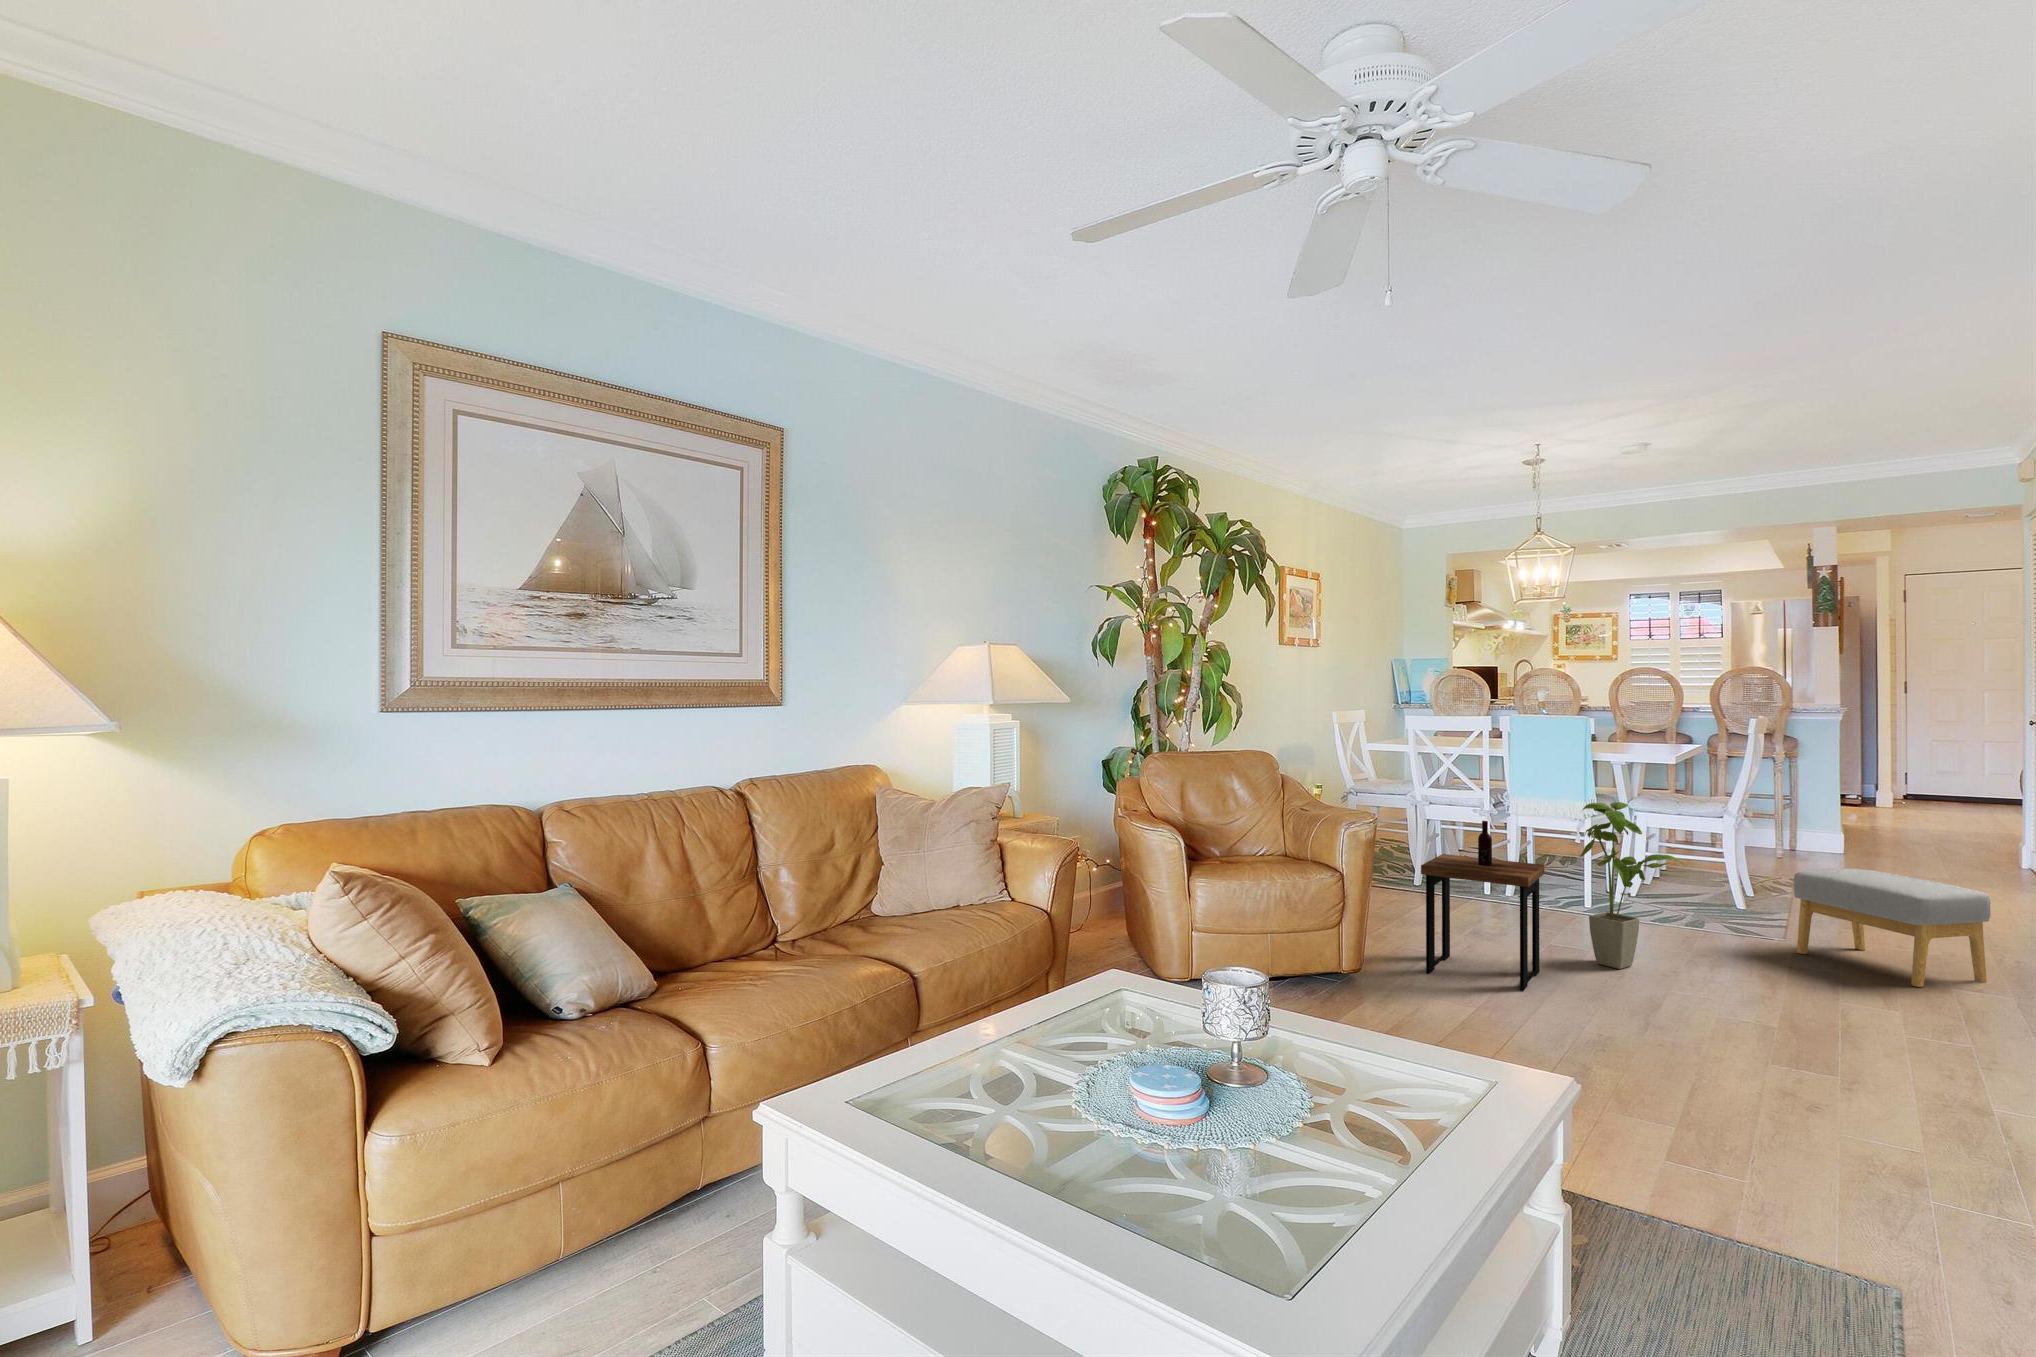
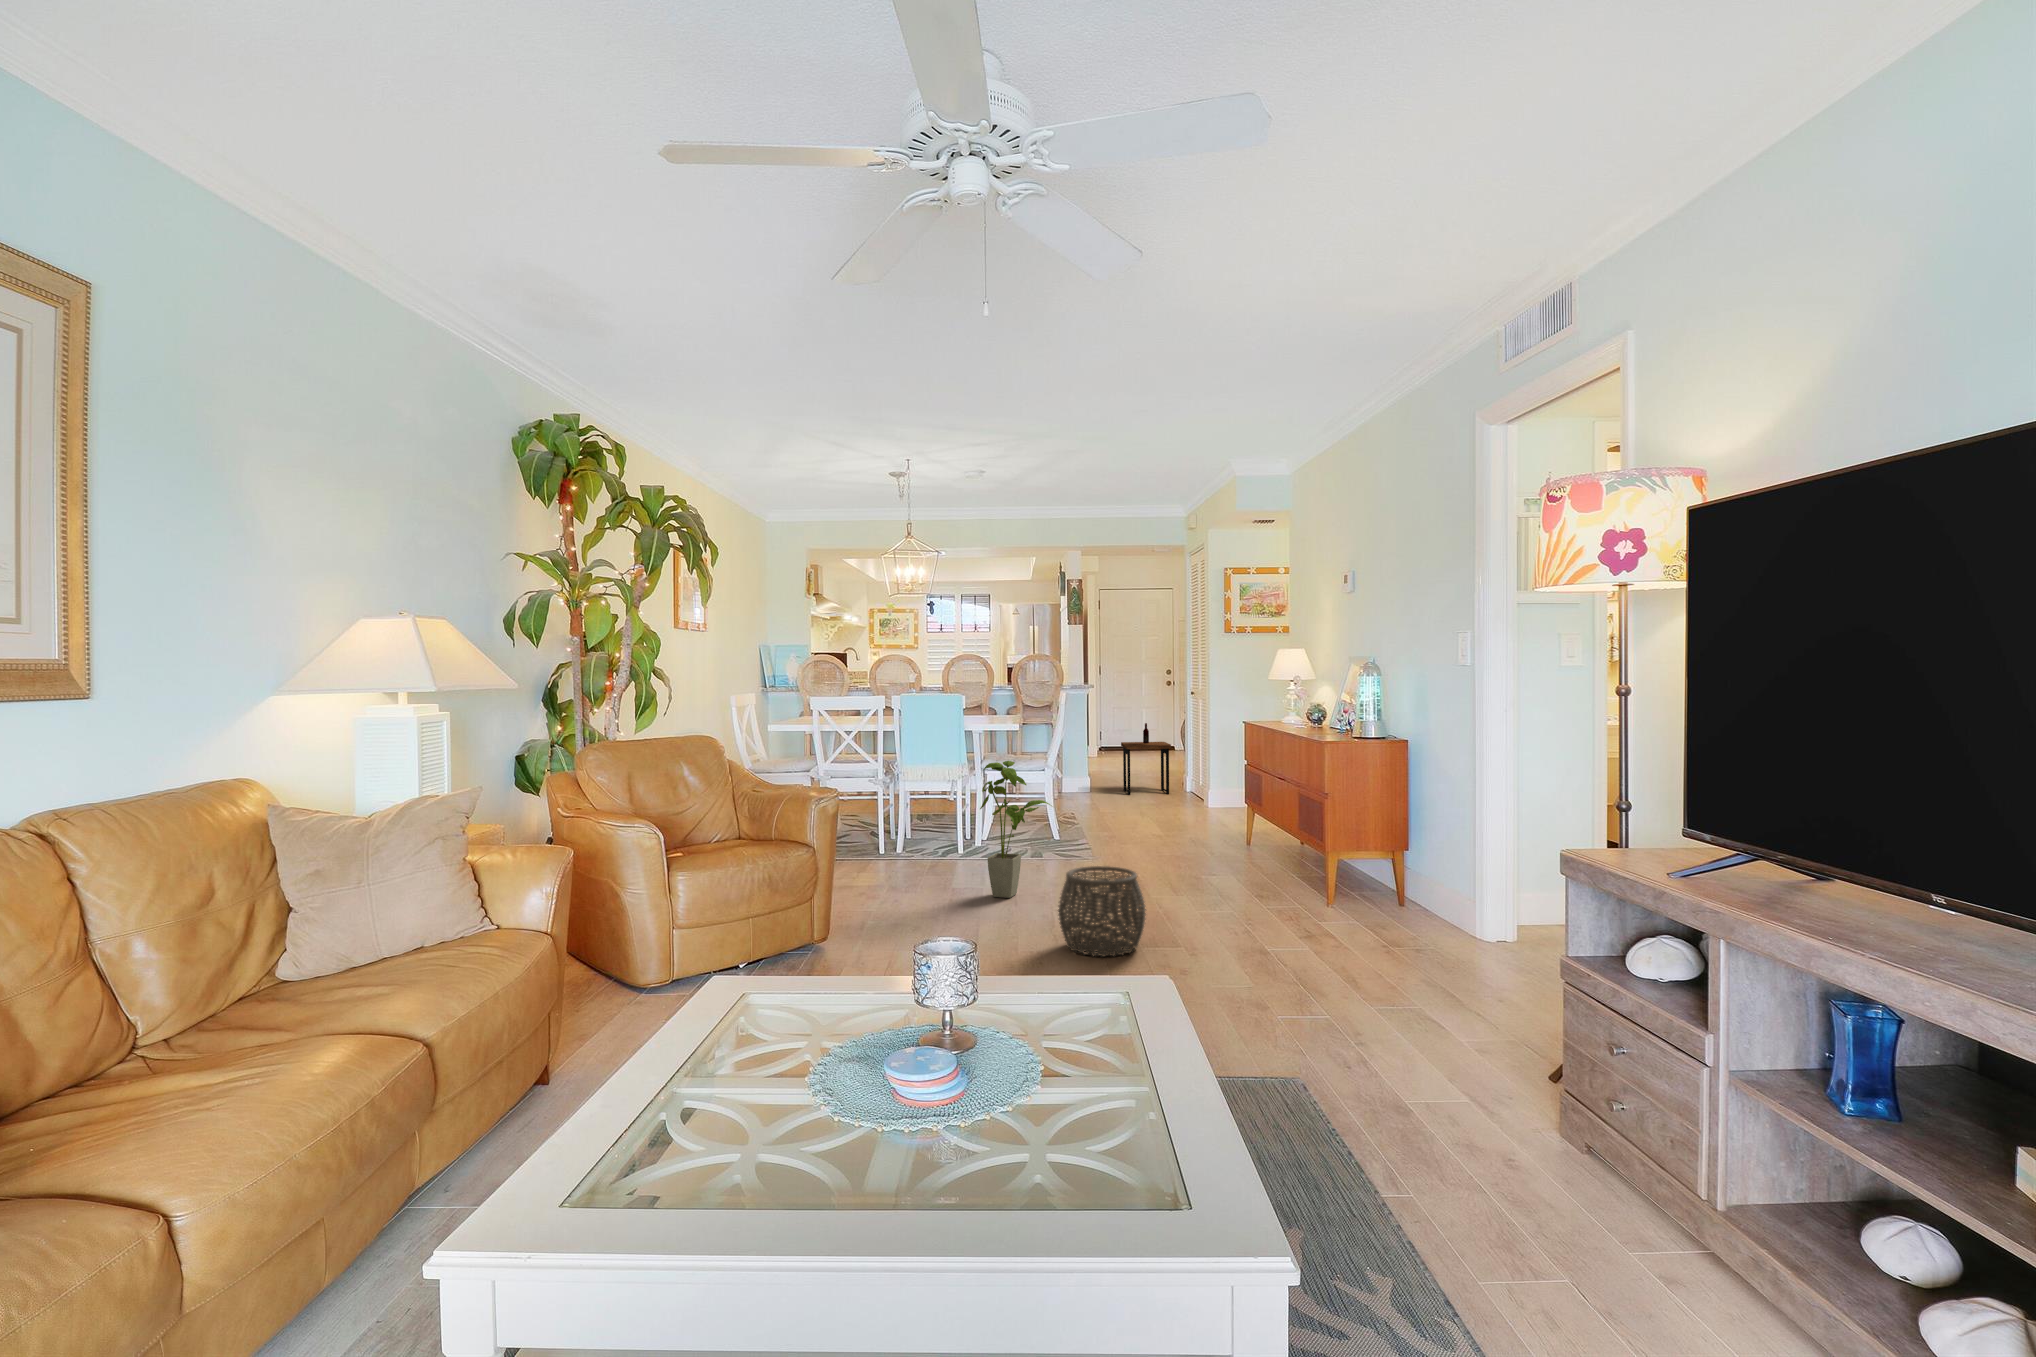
side table: present [1421,821,1544,991] -> present [1121,723,1171,795]
footstool: present [1794,869,1990,987] -> none [1102,798,1207,875]
woven basket: none [1643,947,1784,1074] -> present [1058,866,1146,957]

